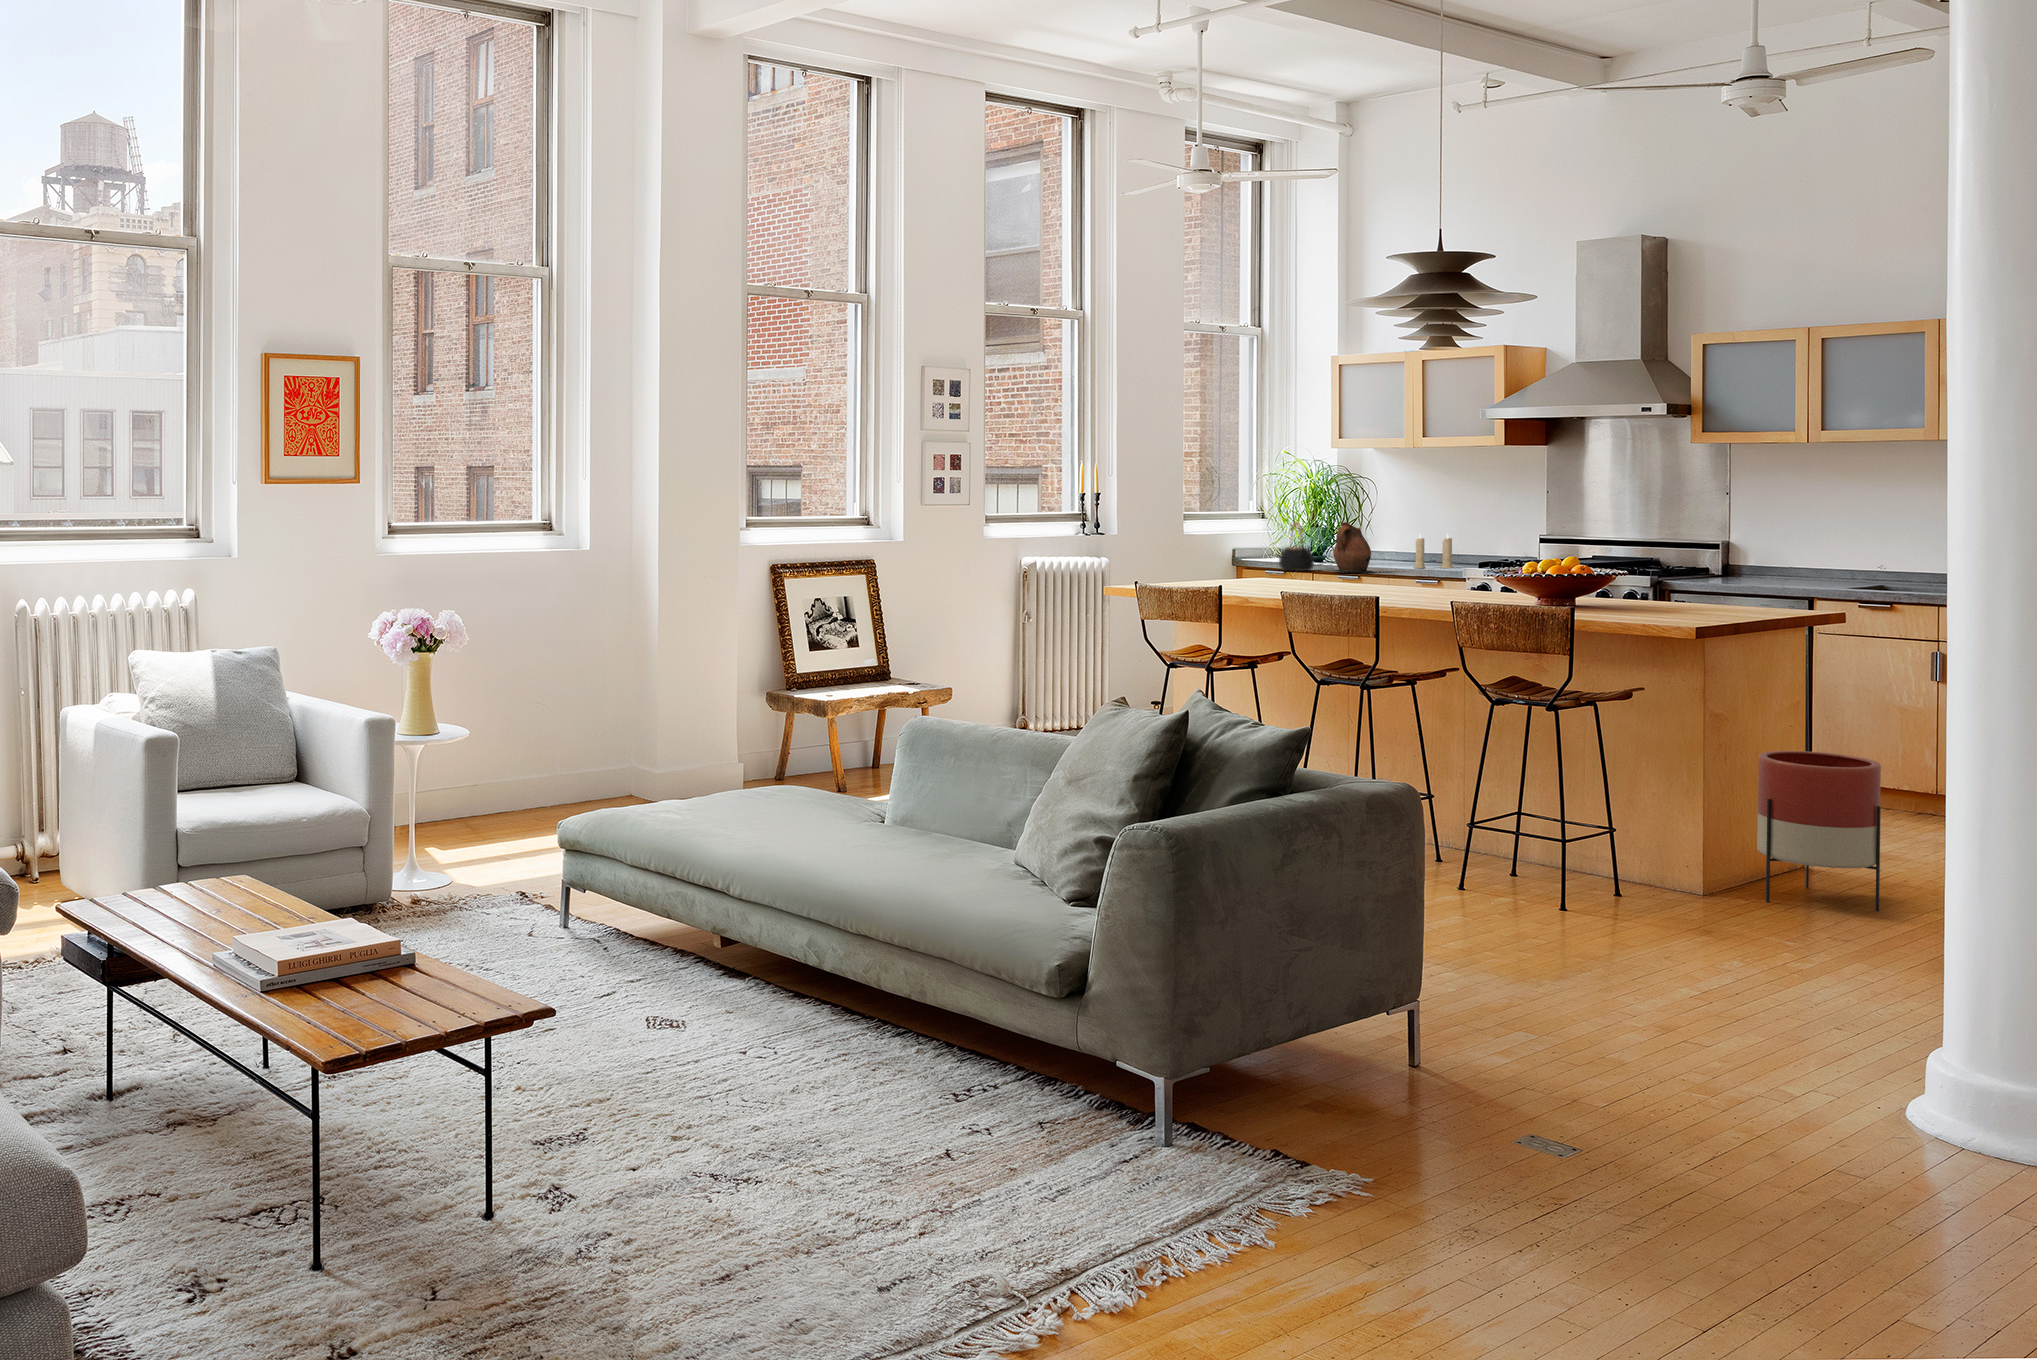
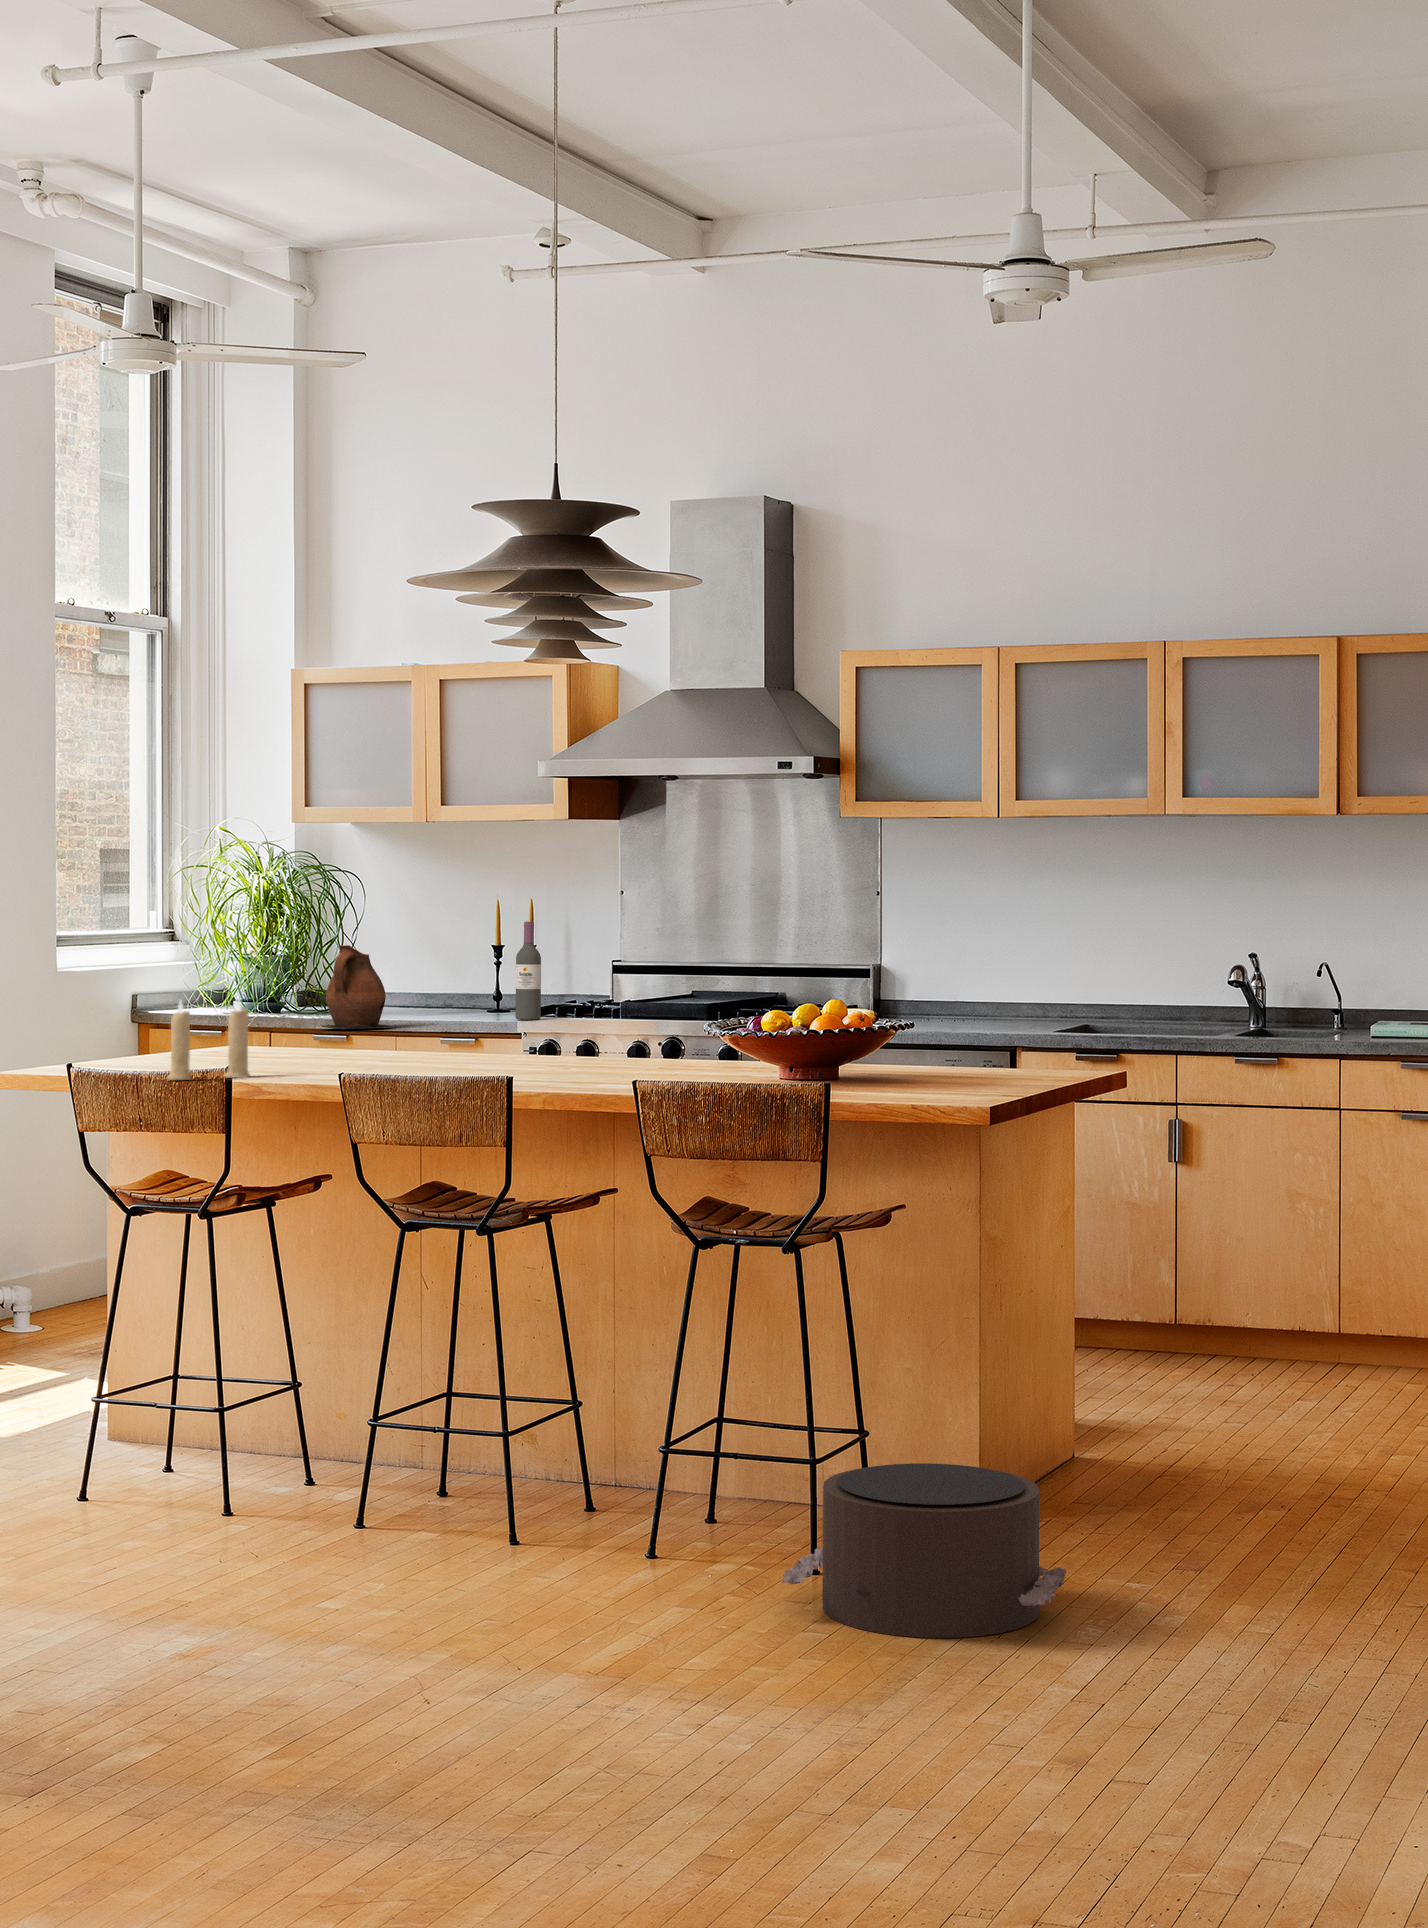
wine bottle: none [1461,510,1478,571] -> present [515,922,541,1020]
teapot: present [1279,522,1314,571] -> none [231,945,288,1029]
candle: present [1414,533,1453,568] -> present [167,1000,250,1080]
planter: present [1757,751,1881,912] -> none [1043,1283,1205,1519]
pouf: none [1520,848,1726,959] -> present [781,1463,1066,1638]

